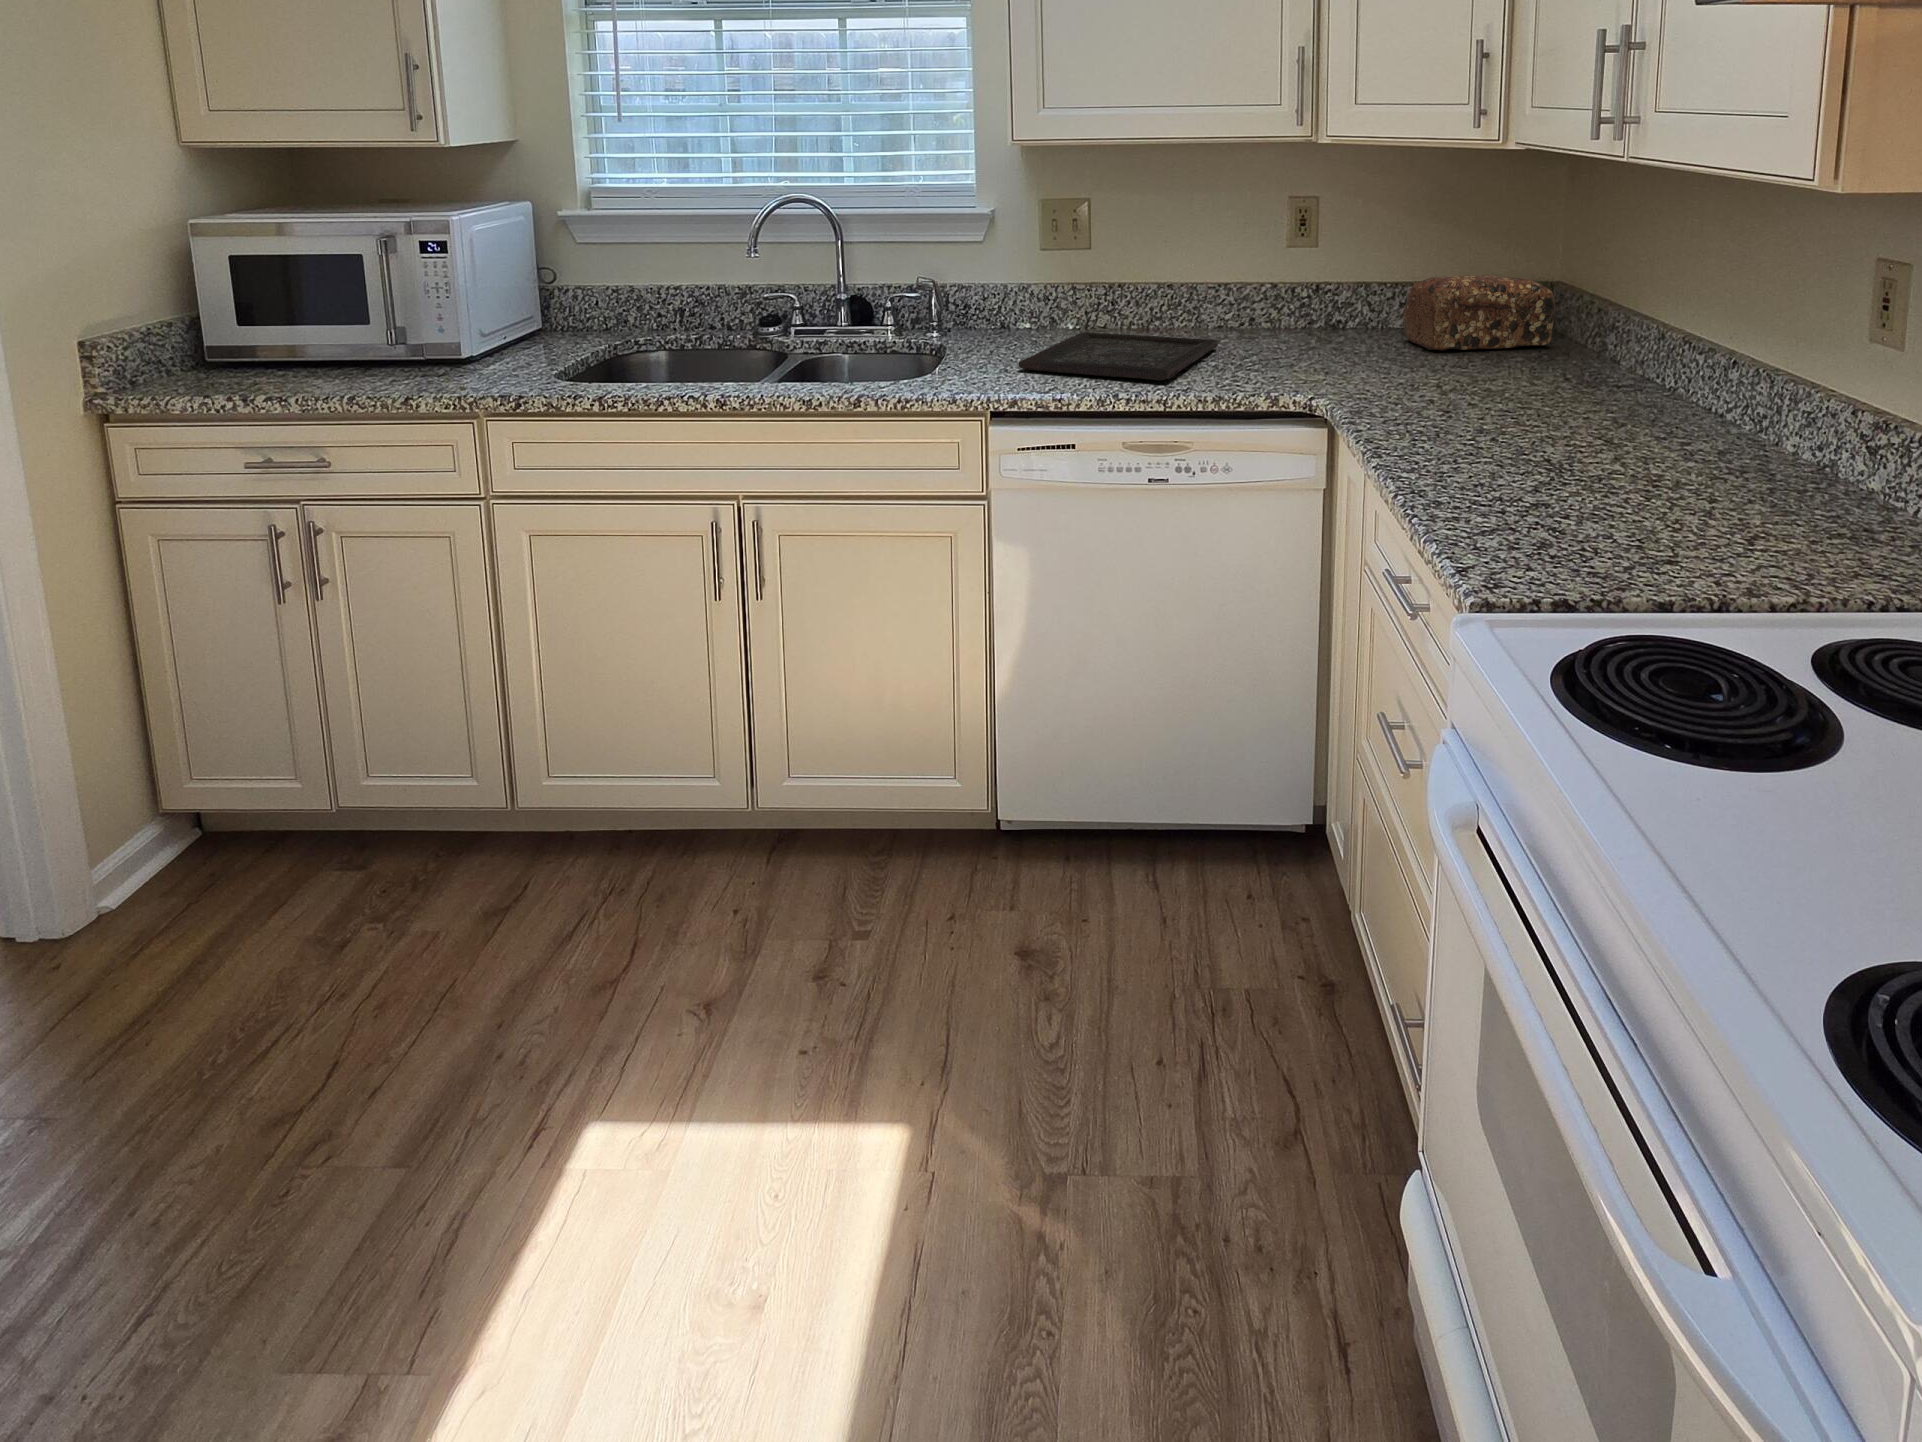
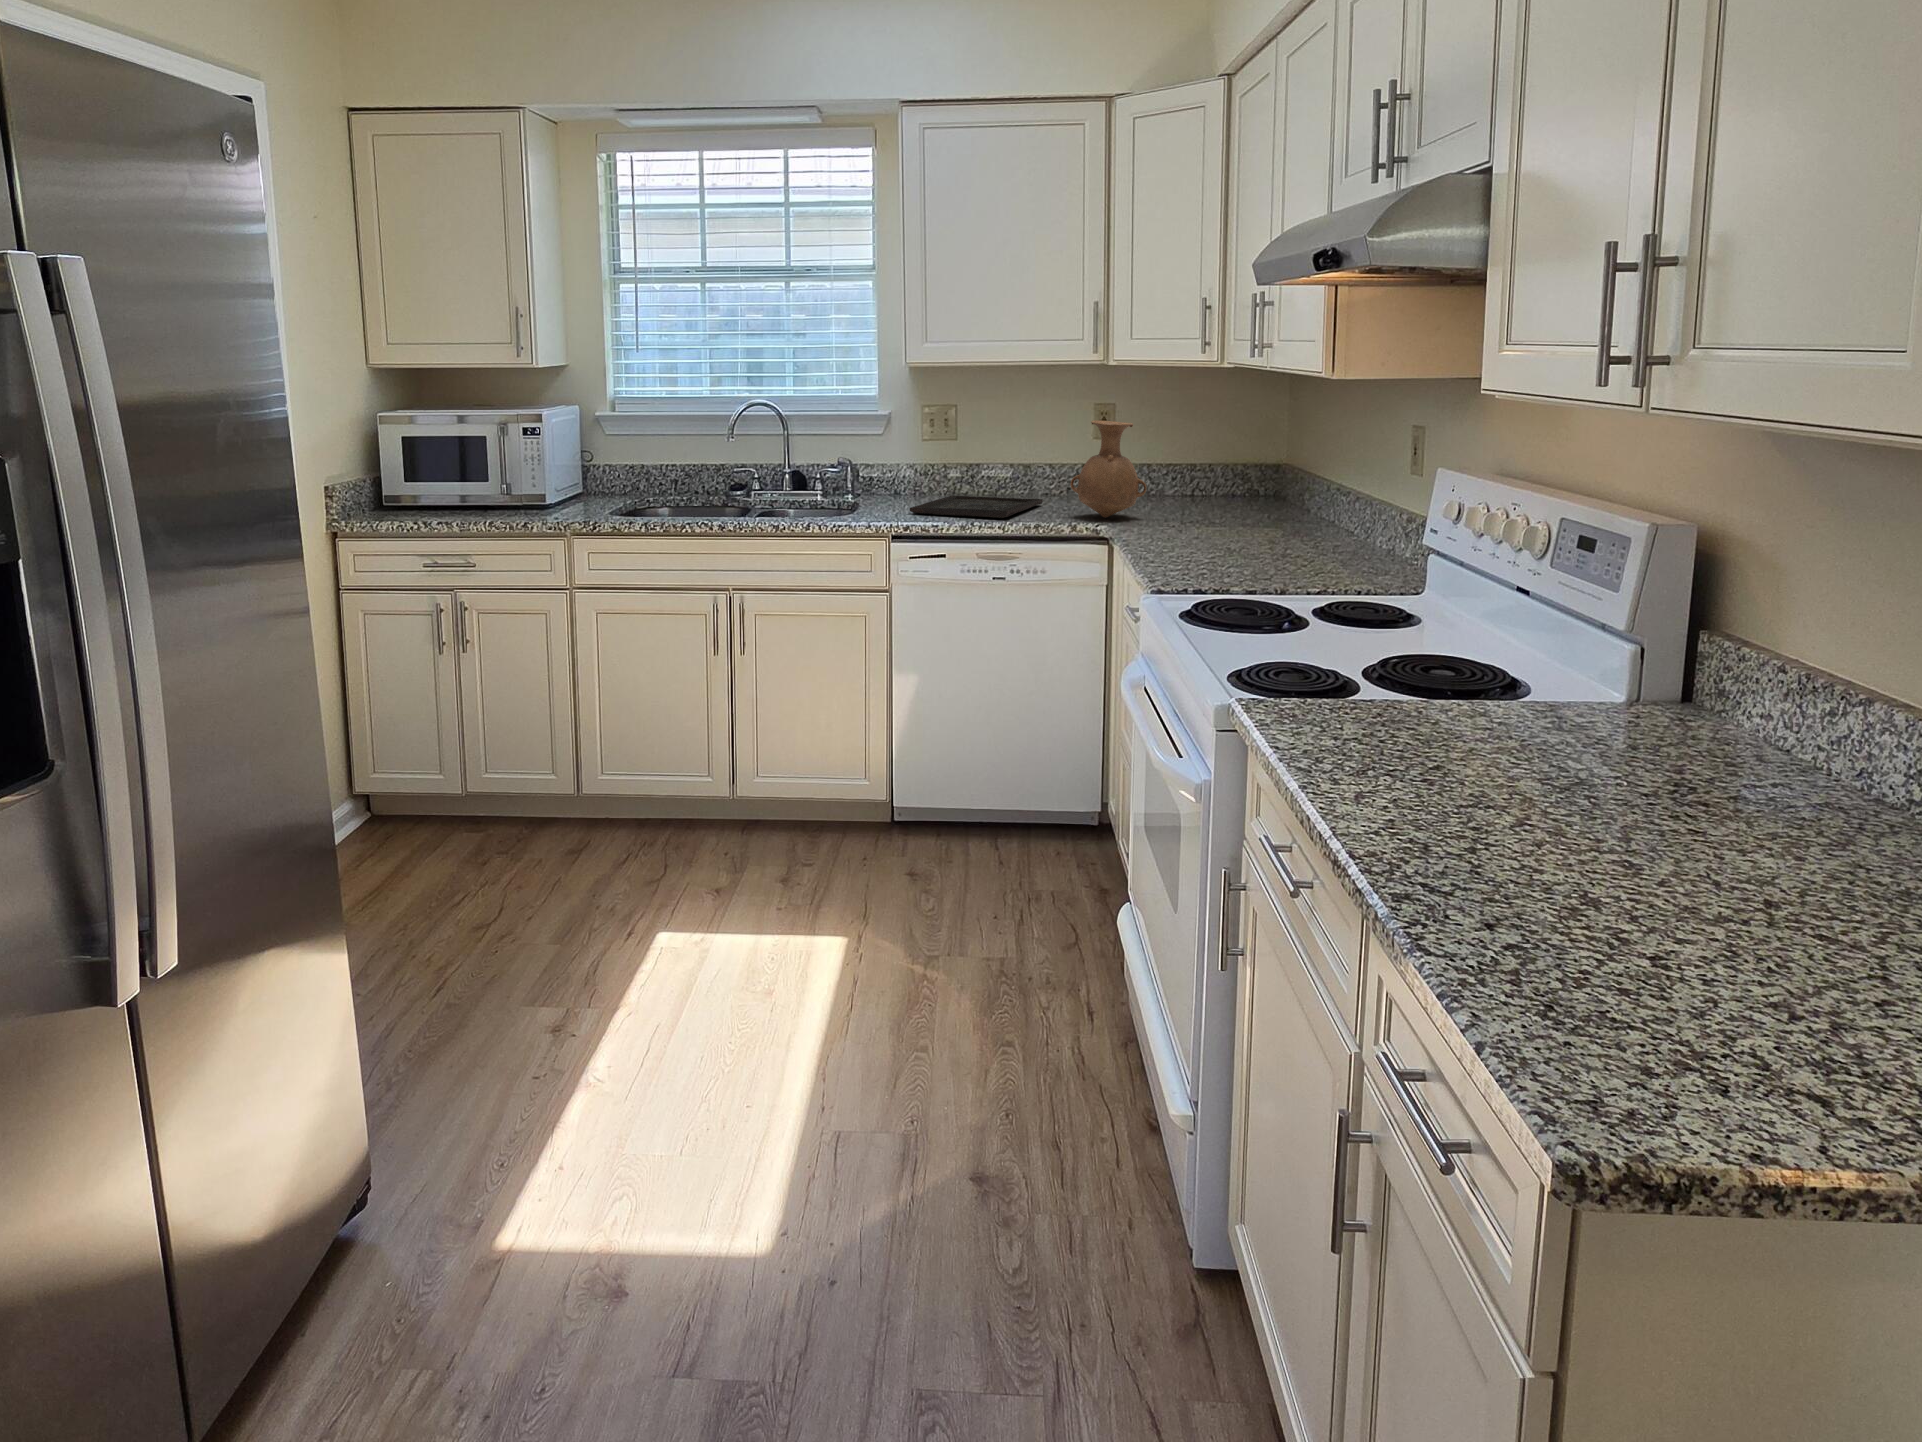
vase: none [1264,228,1381,377] -> present [1071,421,1147,518]
bread loaf: present [1403,275,1555,351] -> none [1171,457,1273,507]

